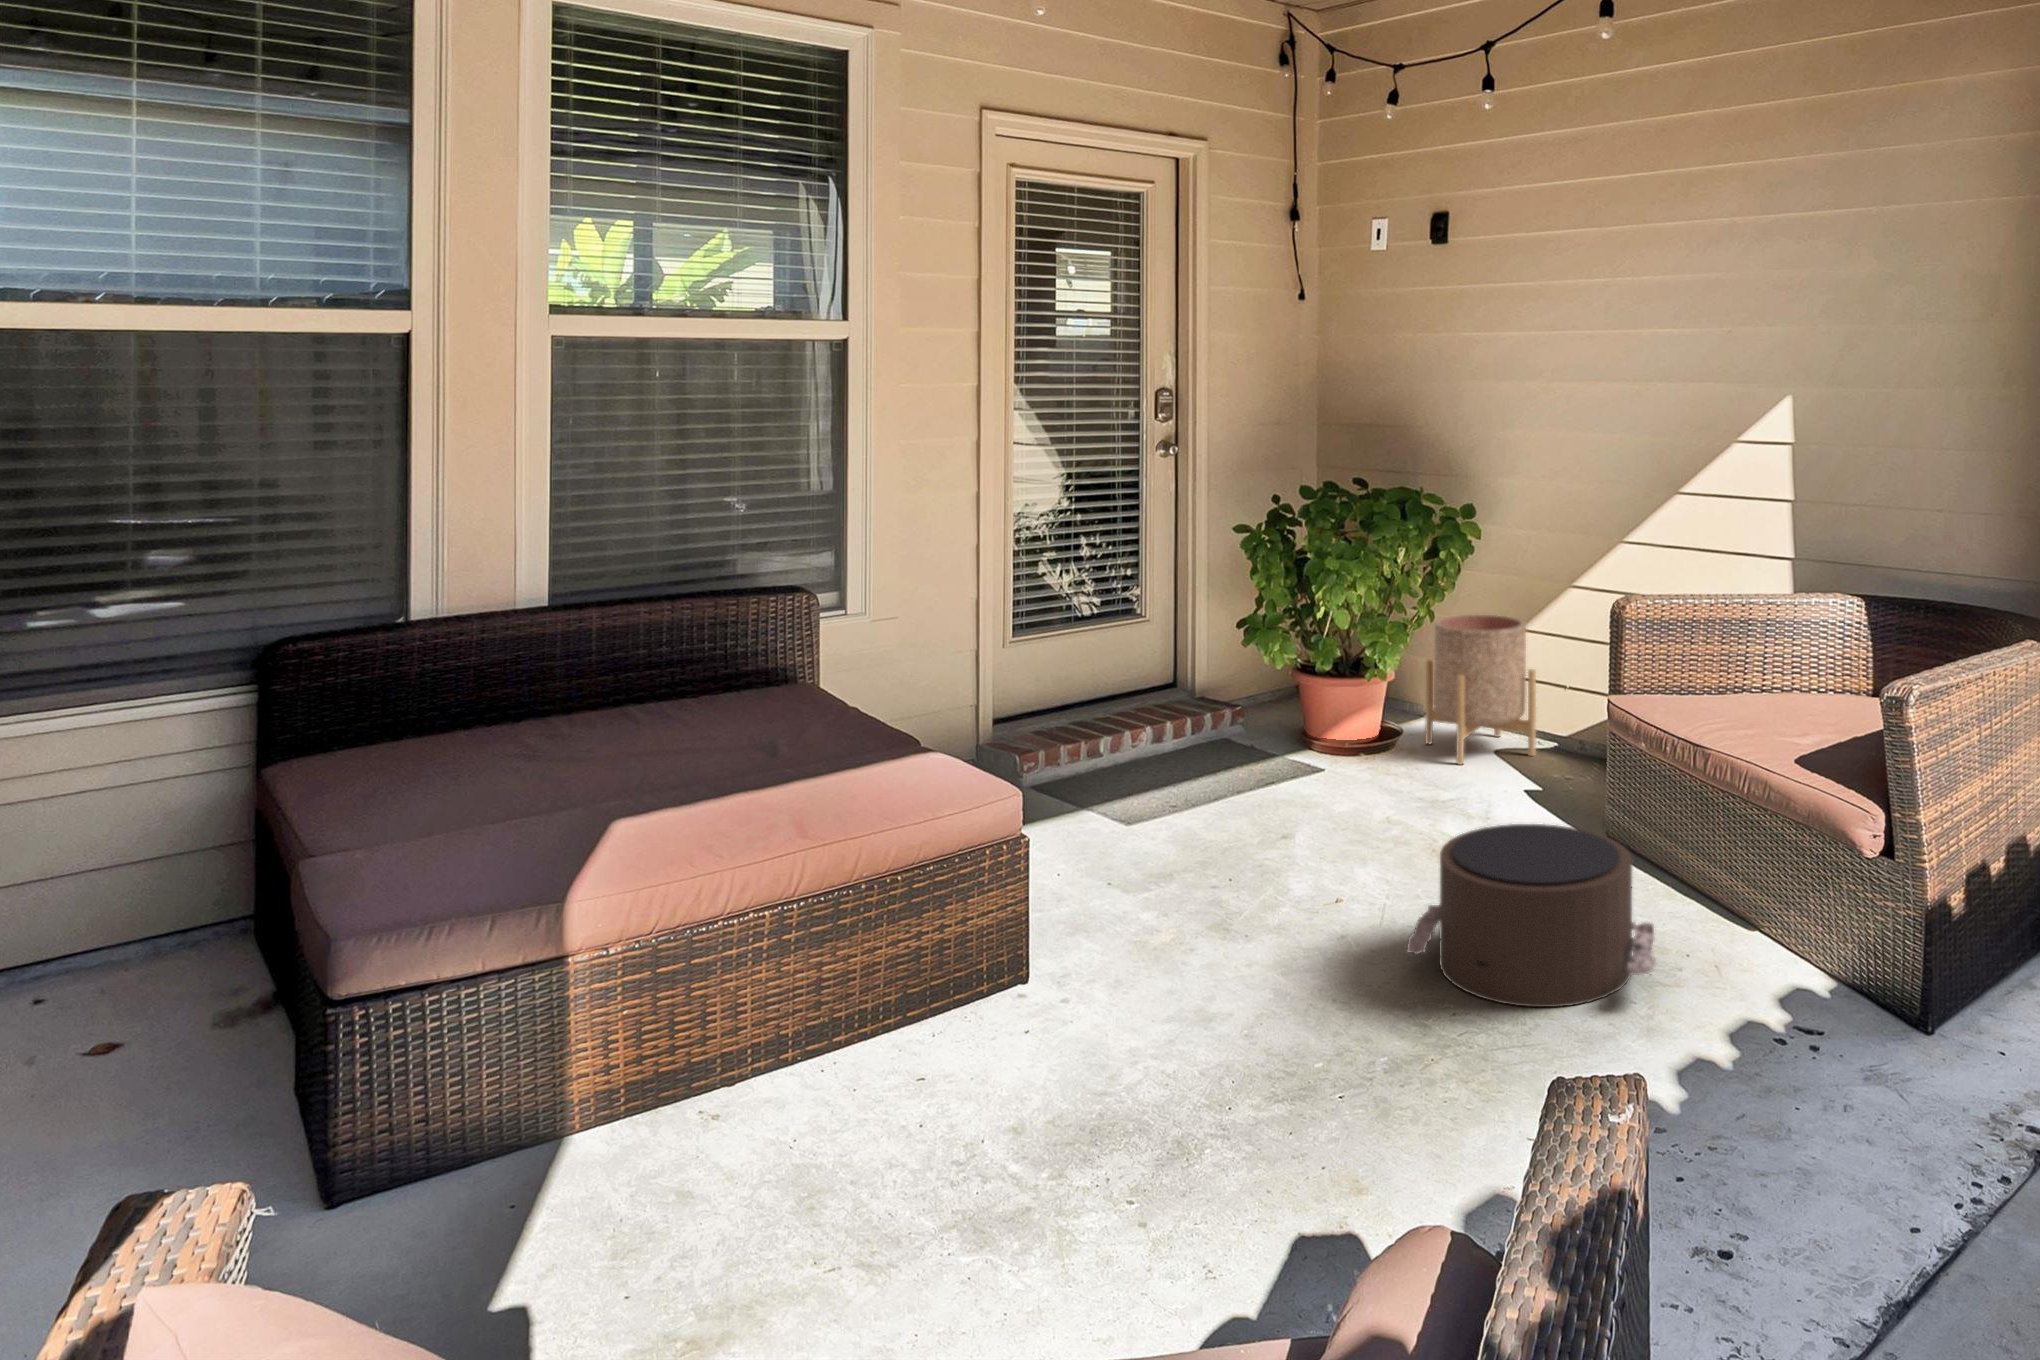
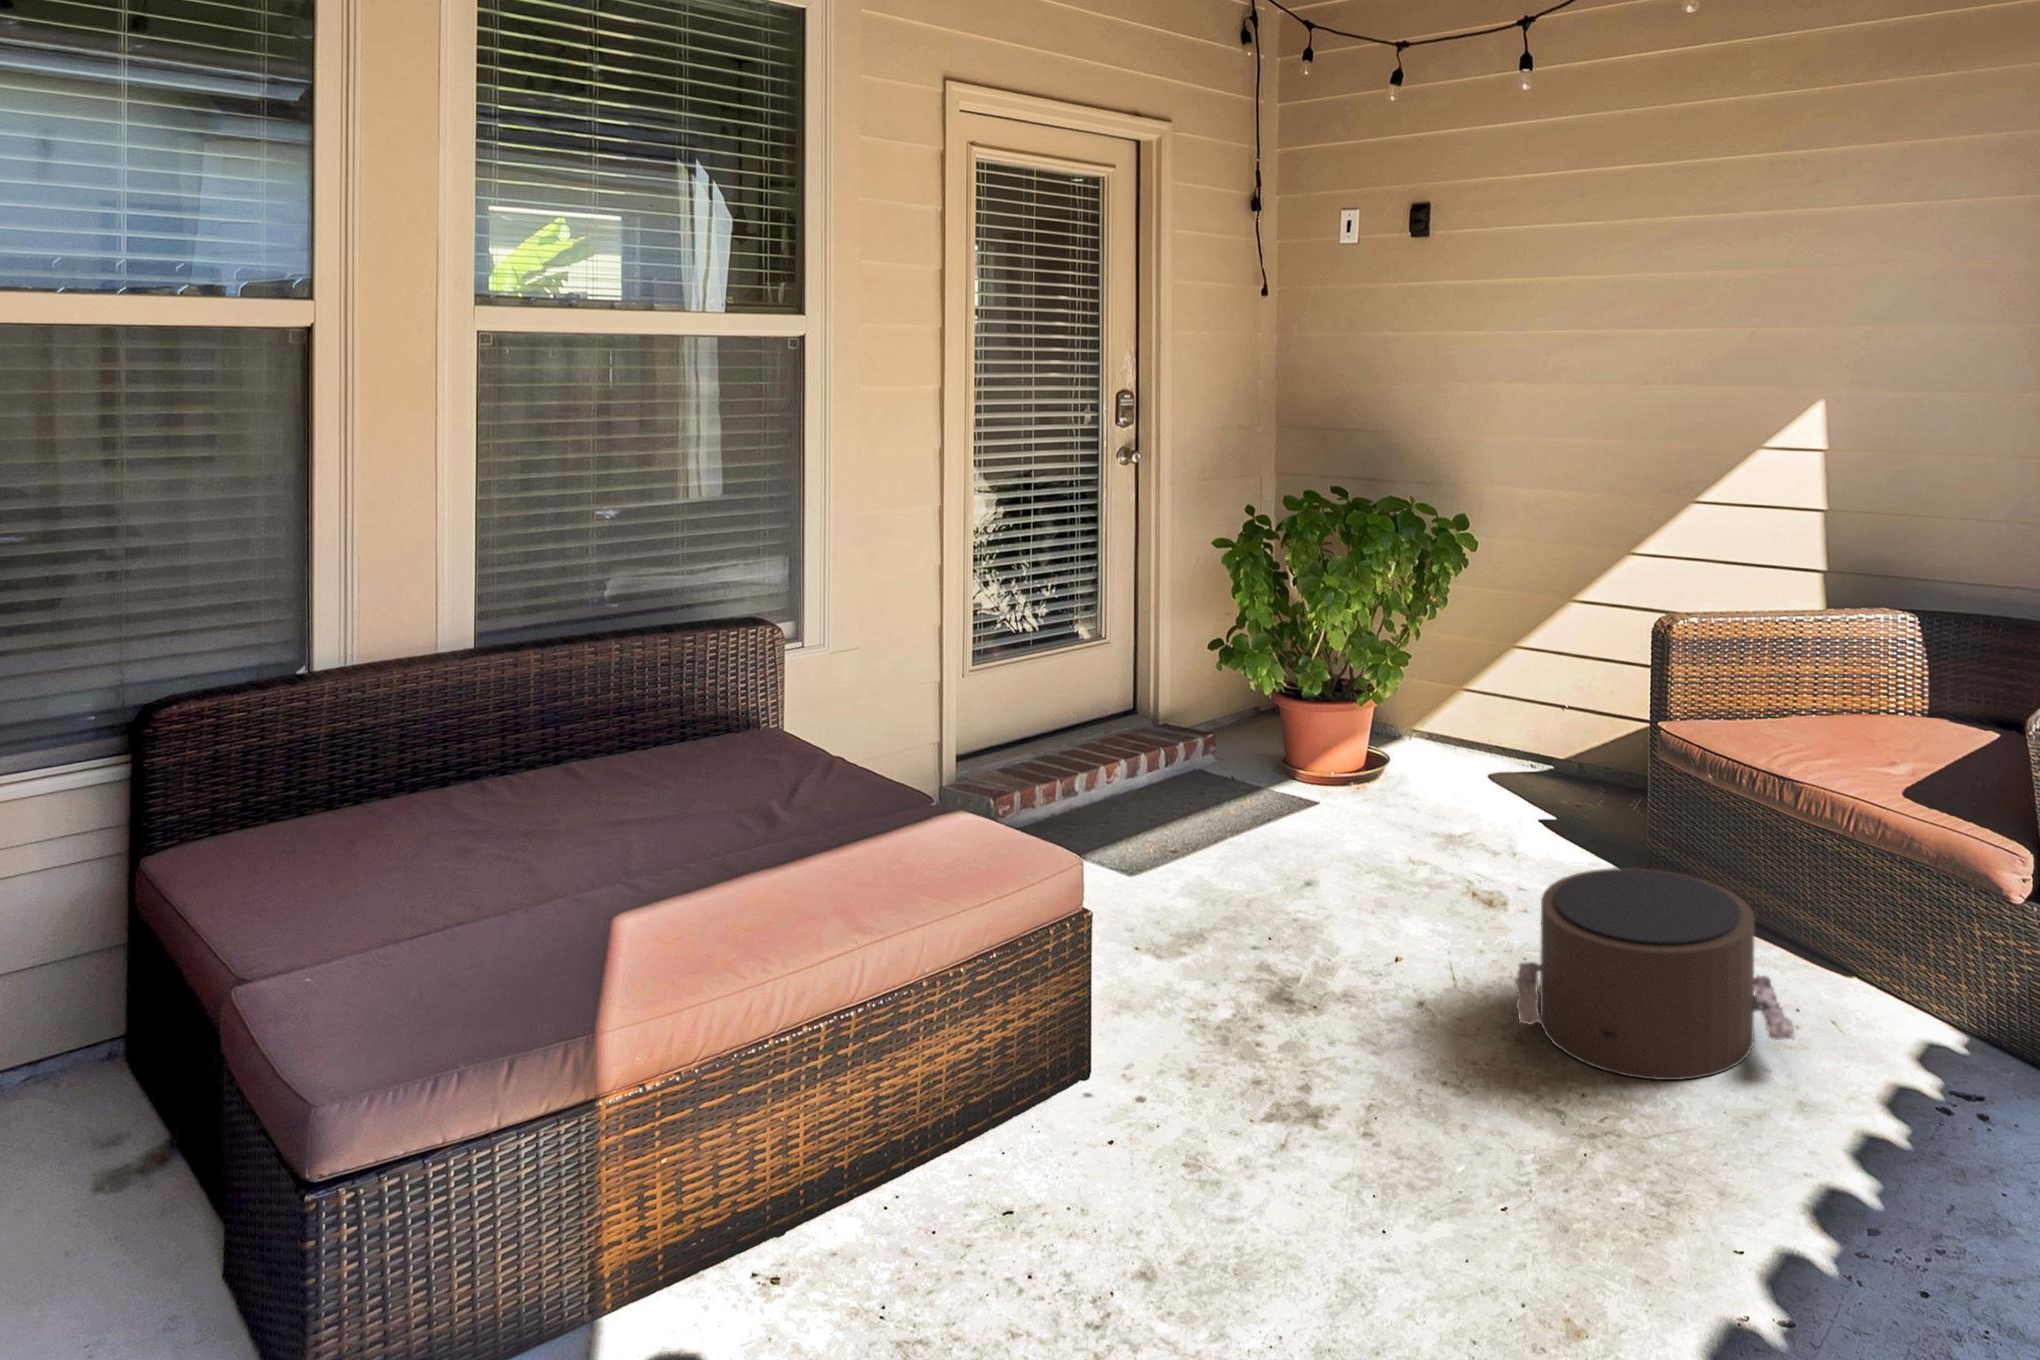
planter: present [1425,615,1536,764] -> none [1413,628,1534,789]

